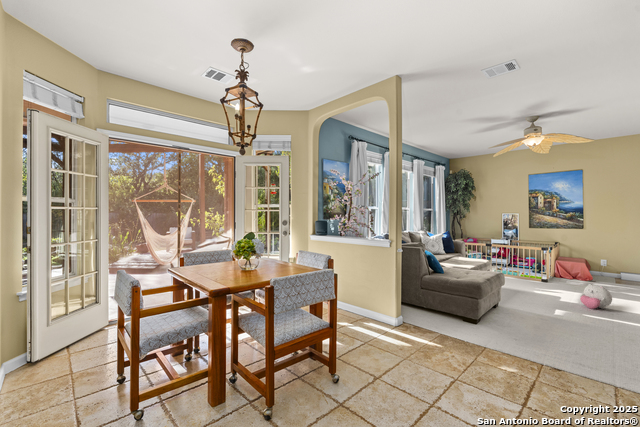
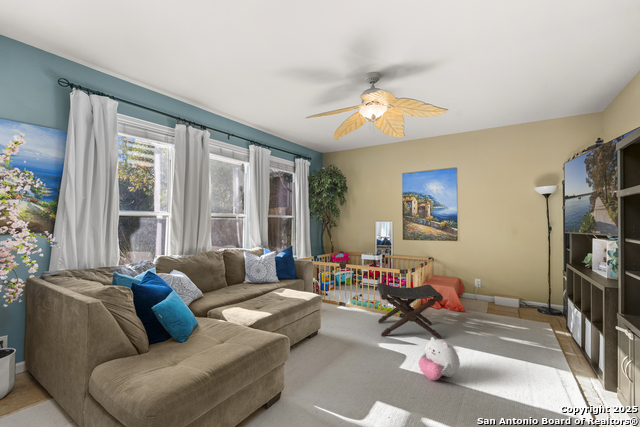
footstool: none [526,256,587,294] -> present [377,283,443,339]

